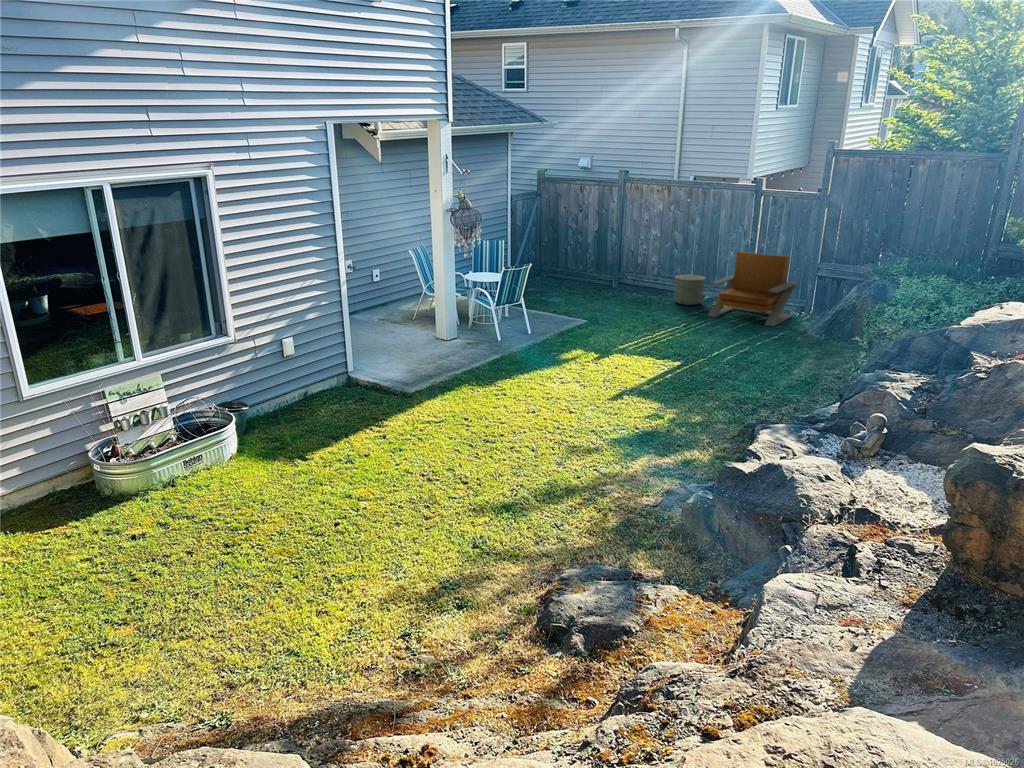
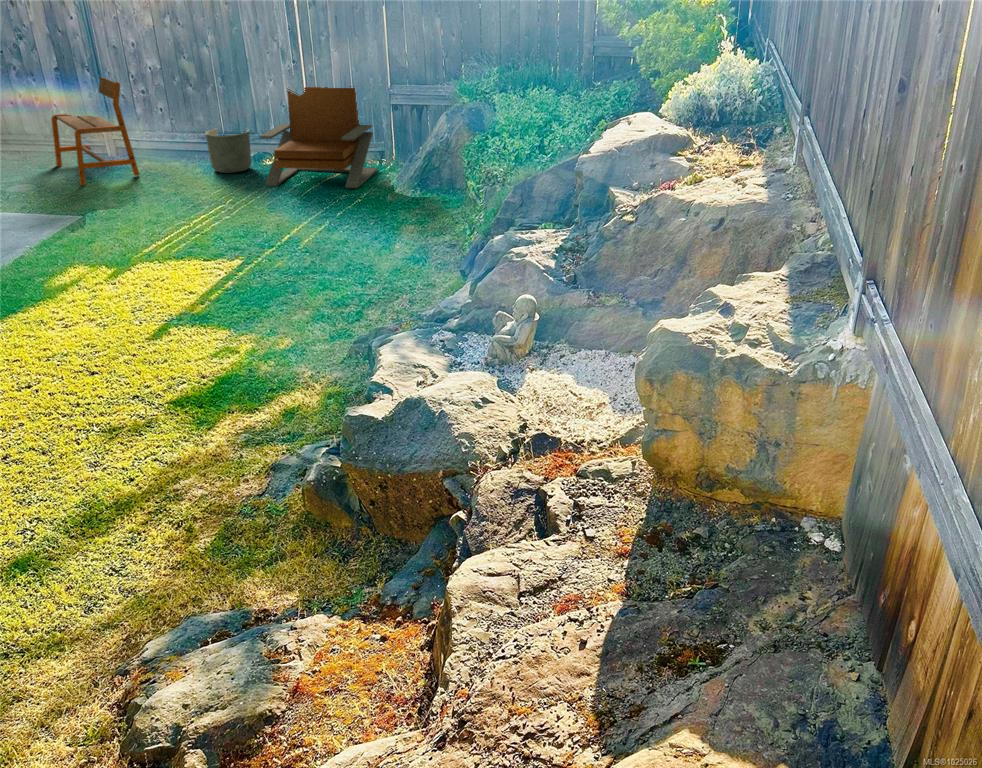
bench: none [579,231,628,300] -> present [51,77,139,185]

